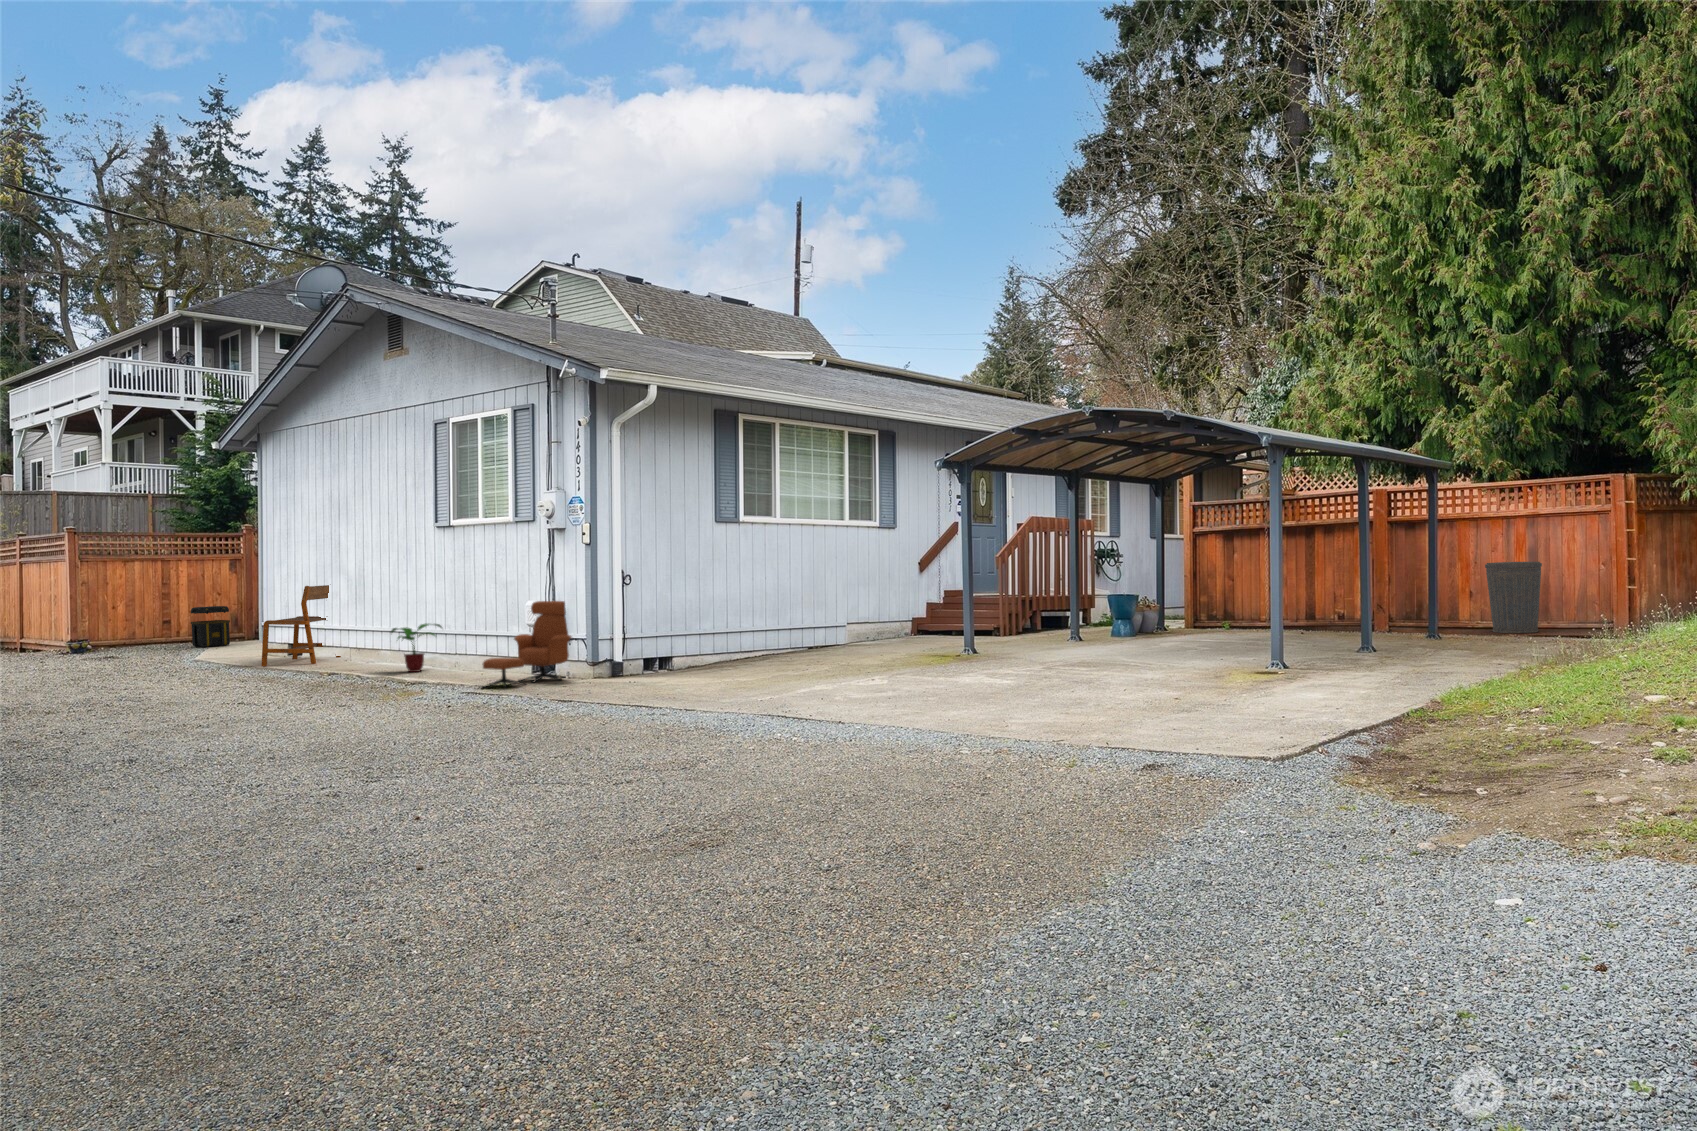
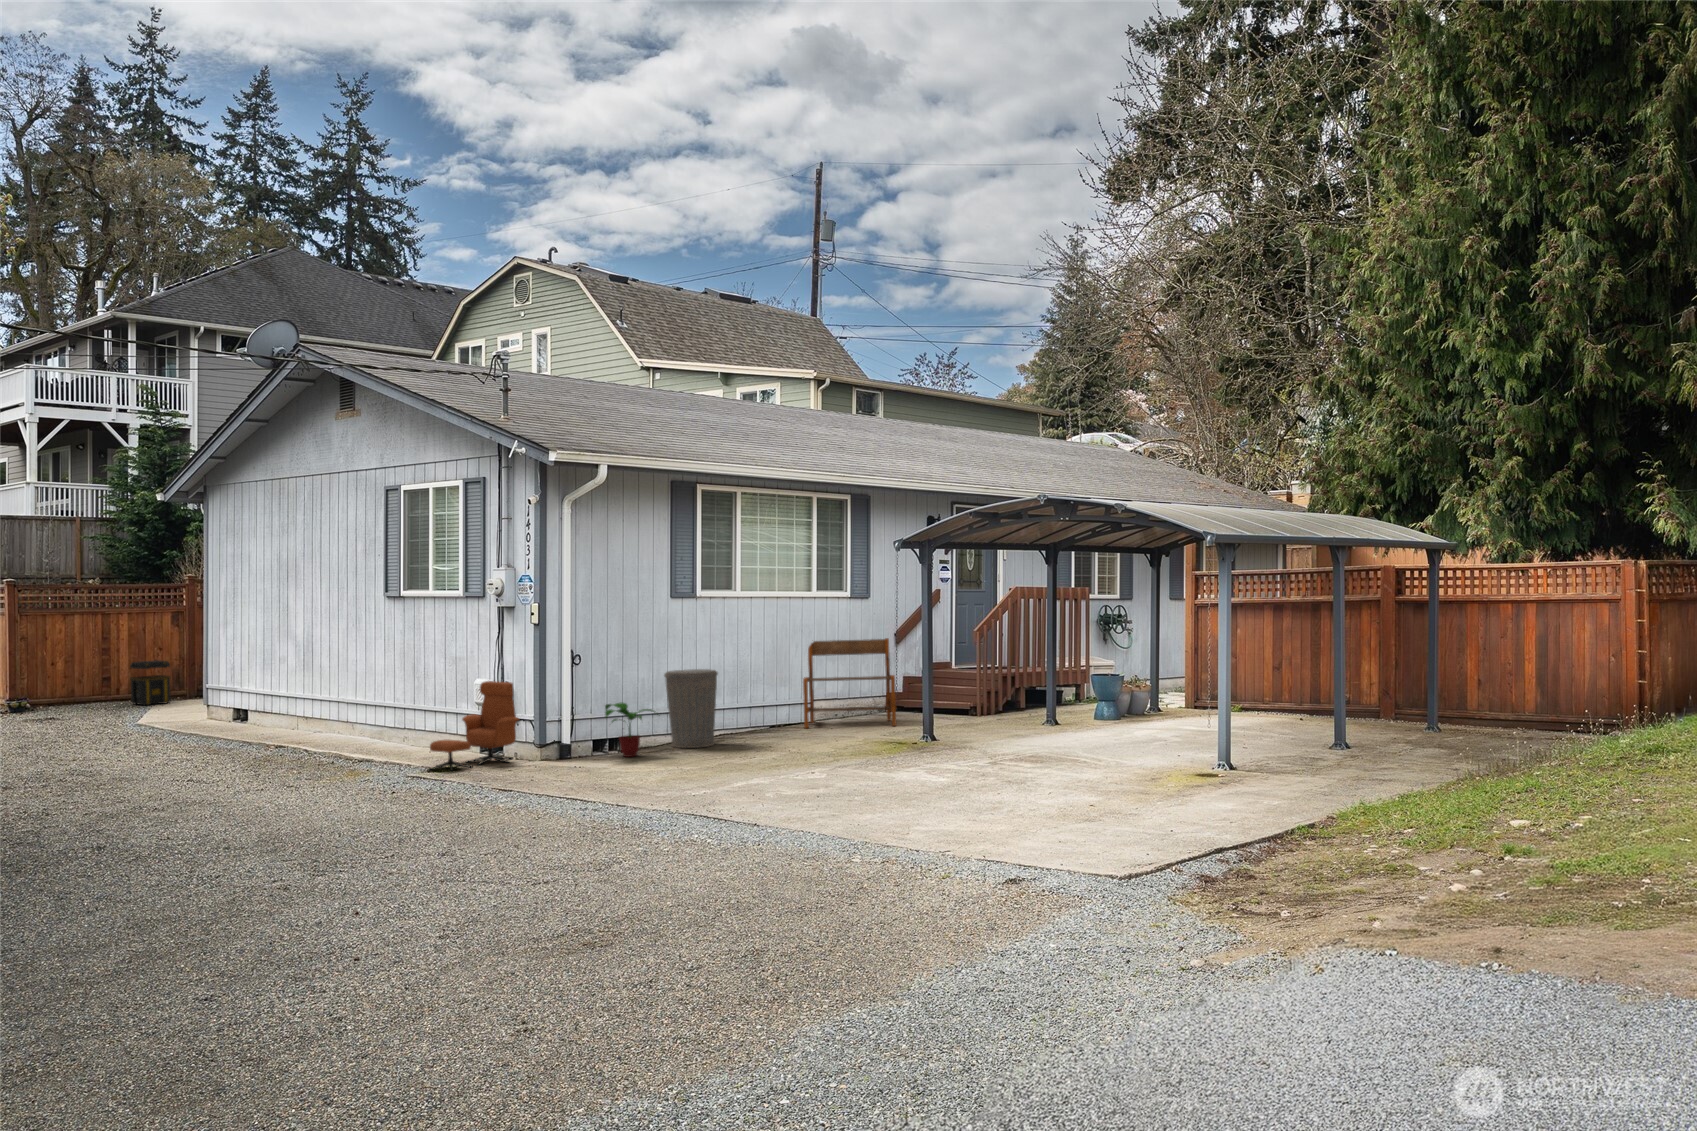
trash can: present [1485,562,1542,633] -> present [664,669,718,748]
bench: present [261,585,341,666] -> present [803,638,896,728]
potted plant: present [391,624,442,672] -> present [605,703,655,757]

